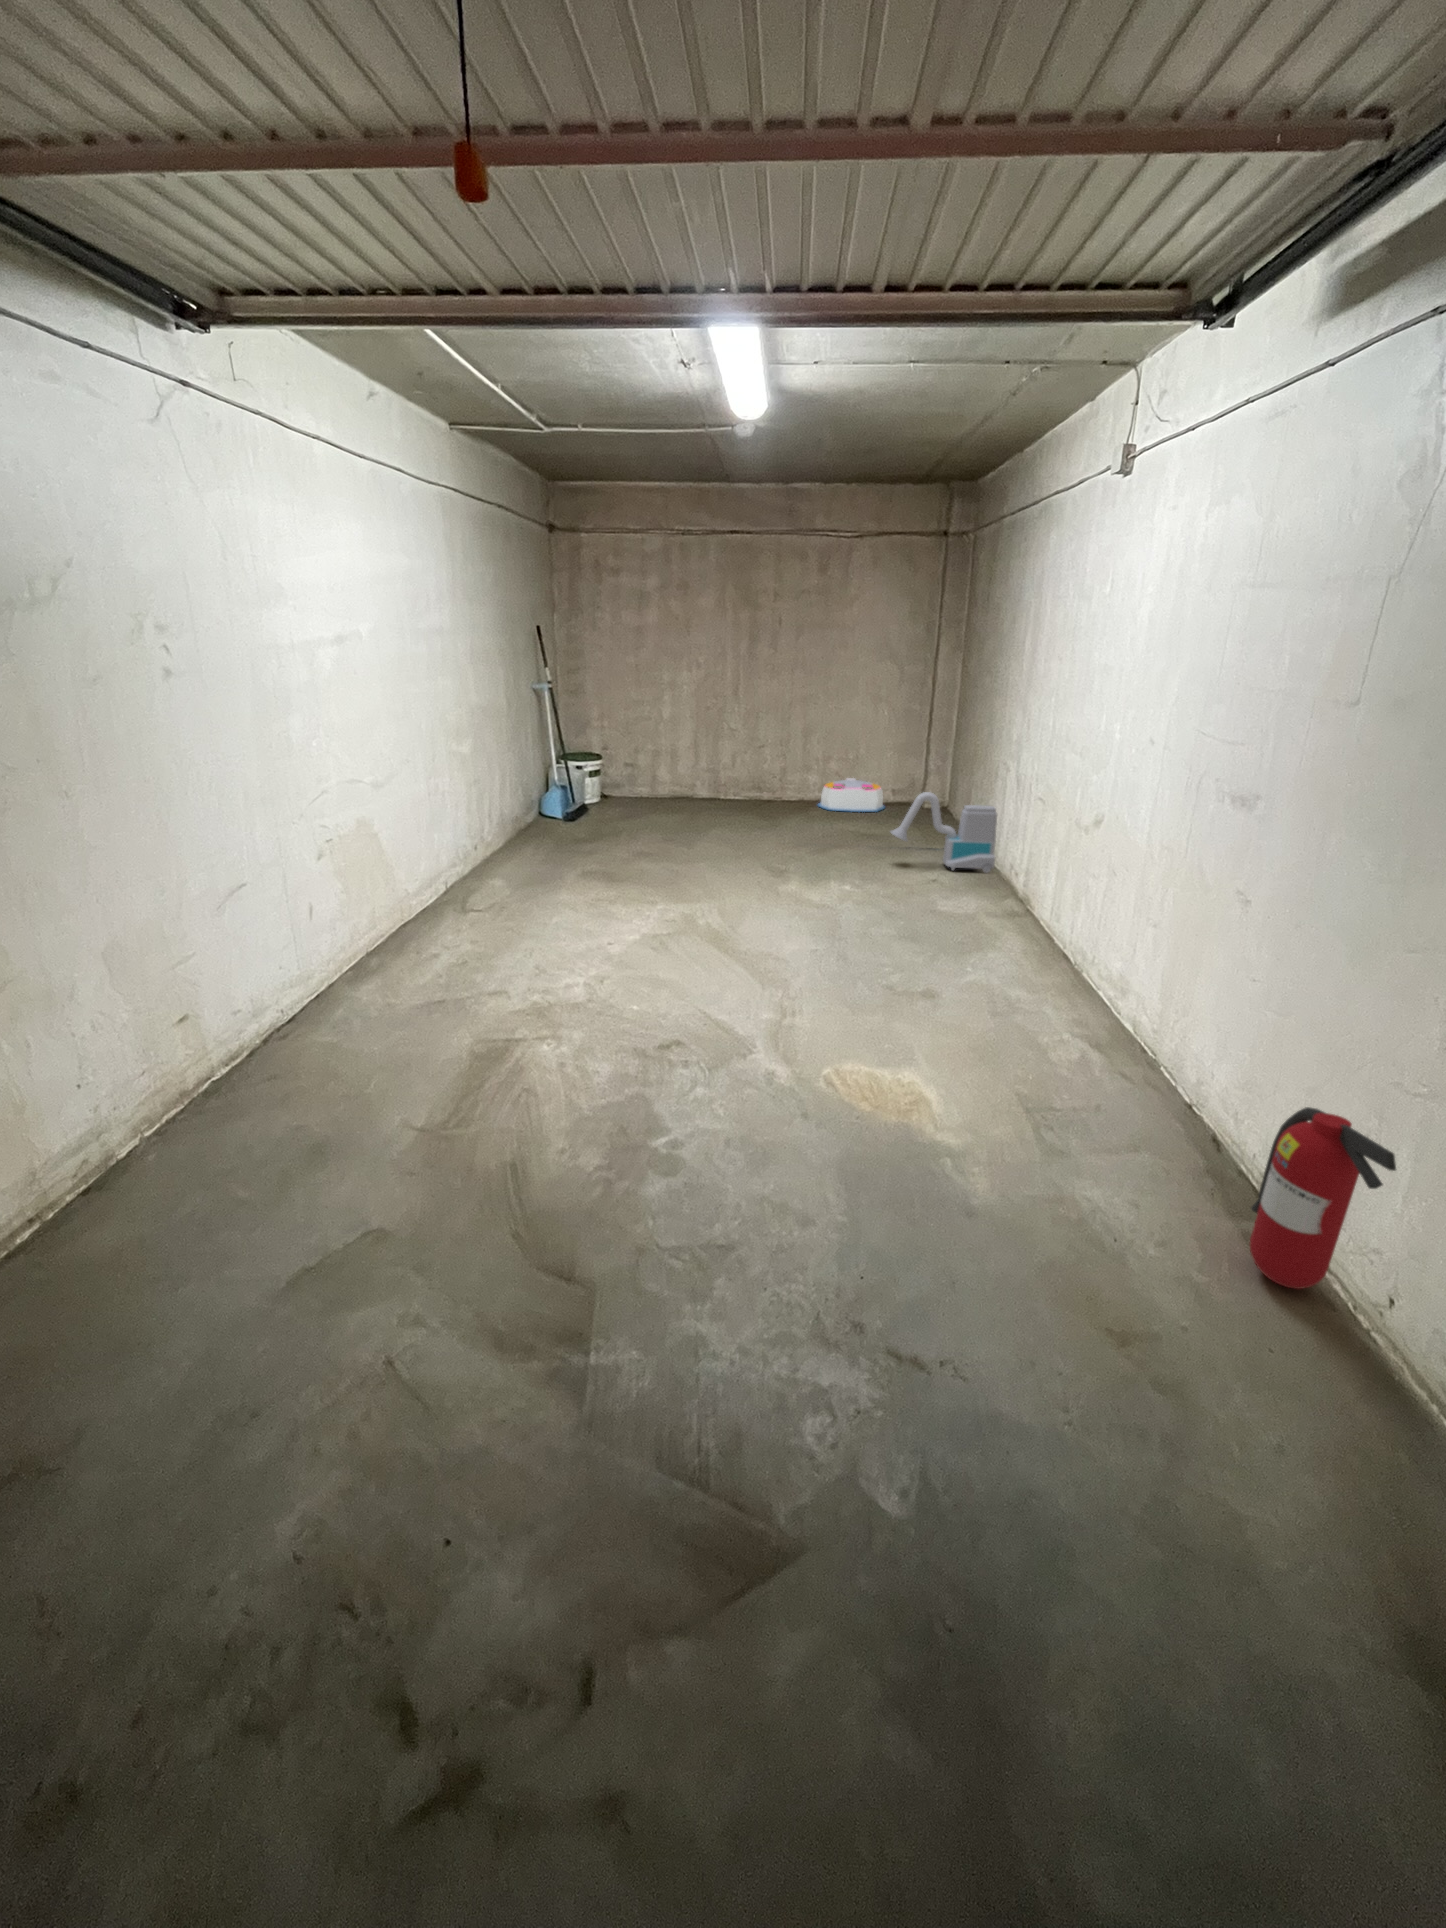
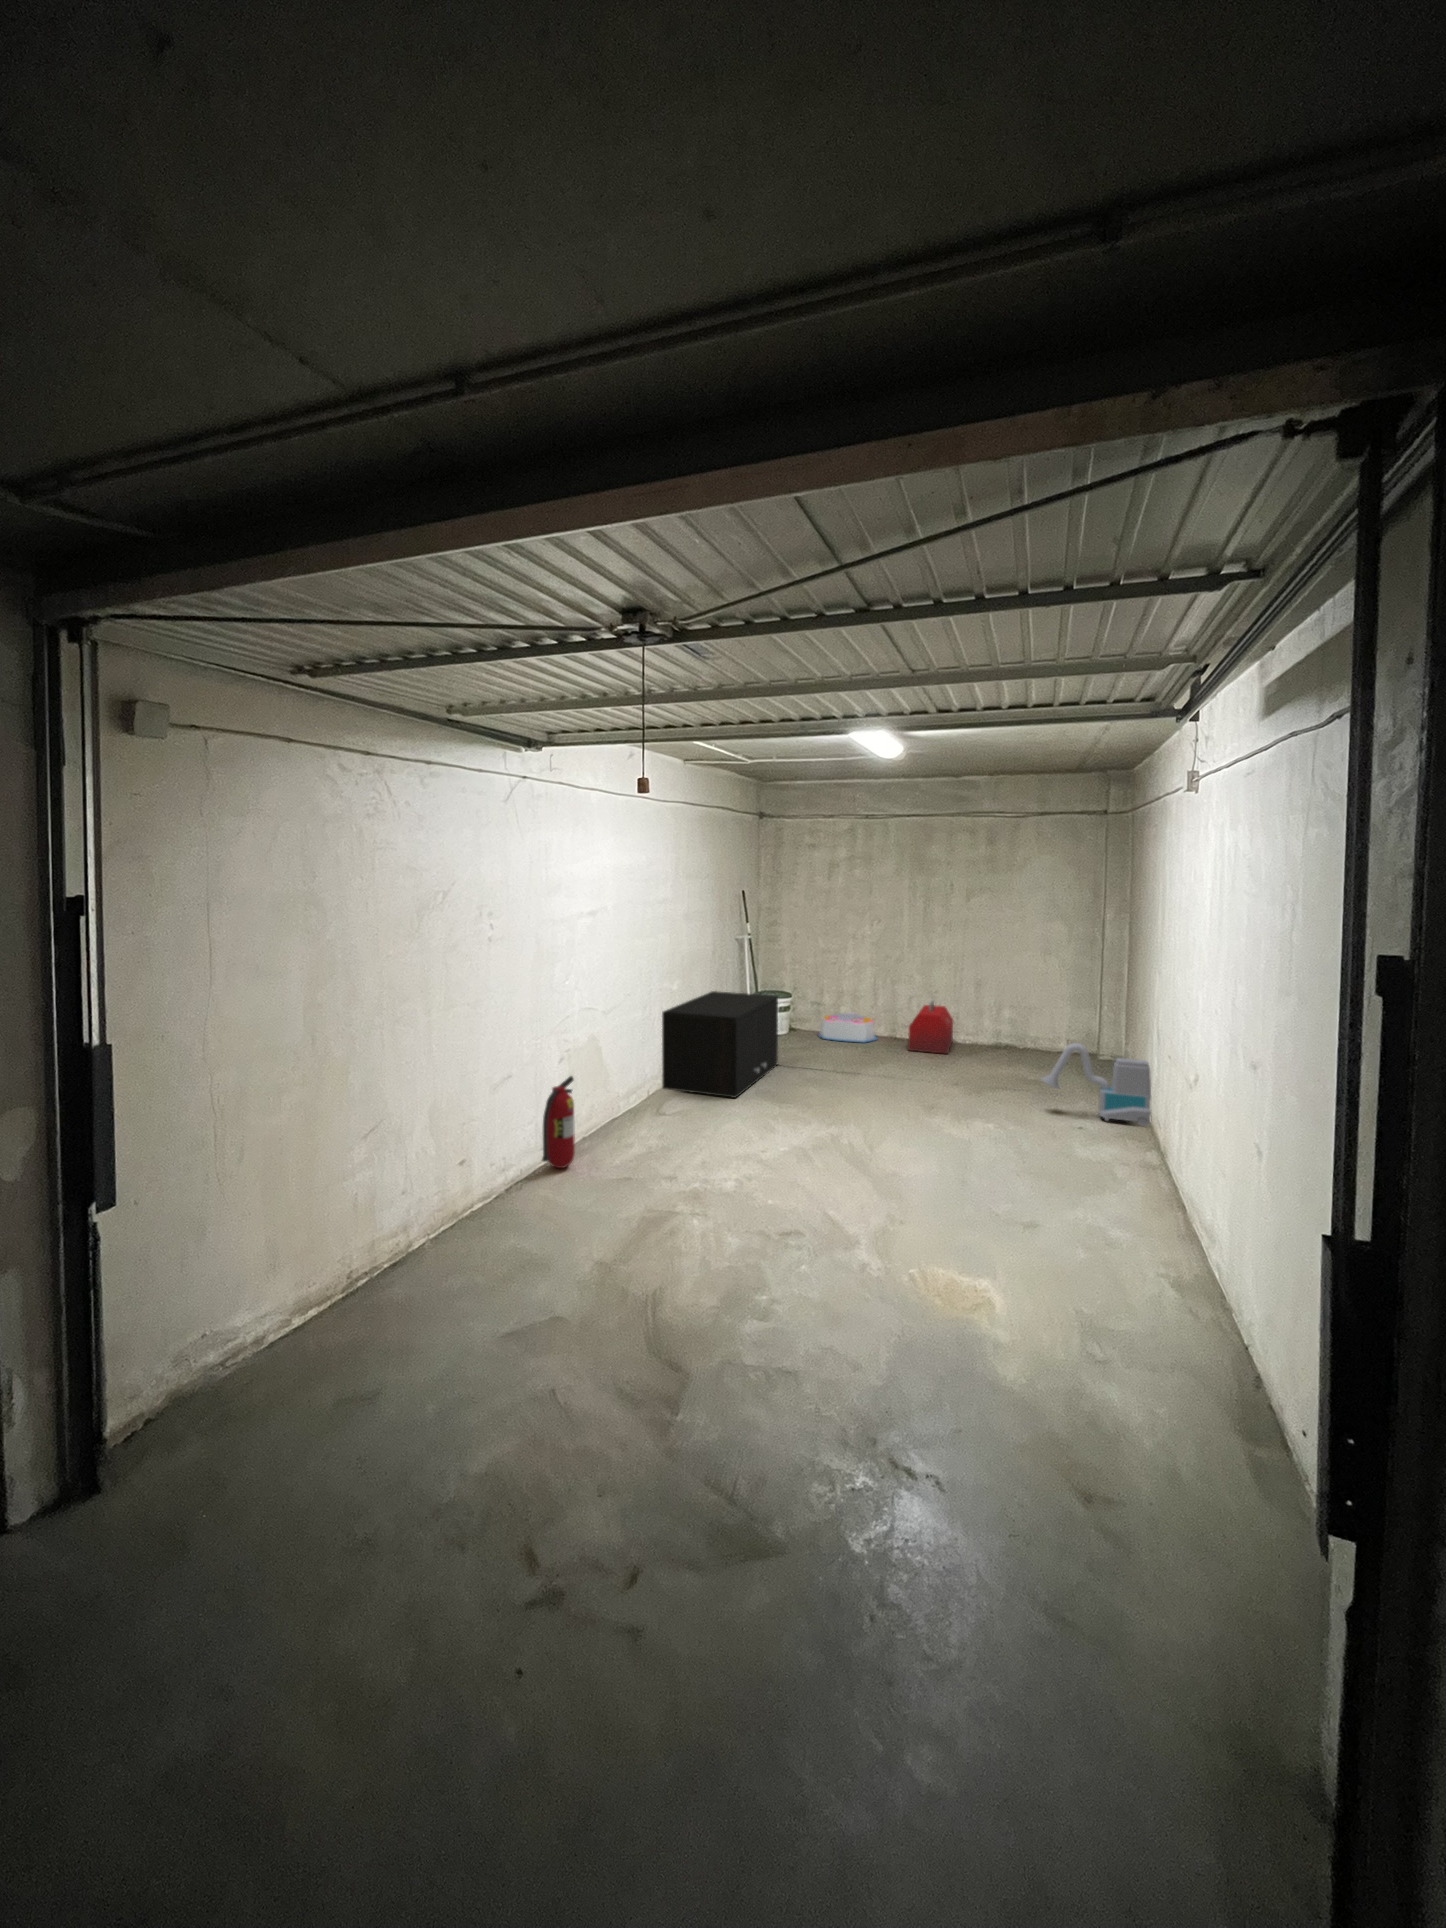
storage cabinet: none [456,754,599,880] -> present [662,991,778,1098]
toolbox: none [737,755,779,813] -> present [908,1001,953,1054]
storage bin: present [818,778,885,812] -> present [818,1012,877,1043]
fire extinguisher: present [1250,1107,1396,1289] -> present [542,1076,575,1168]

